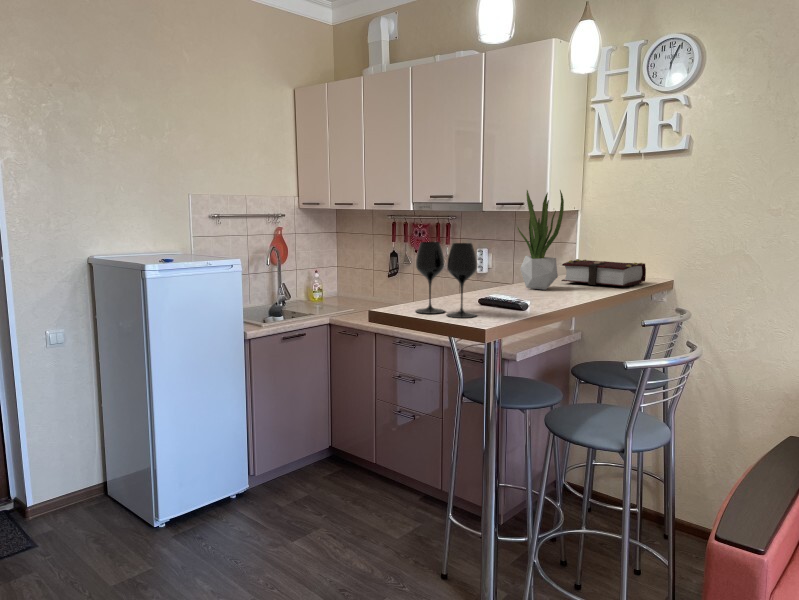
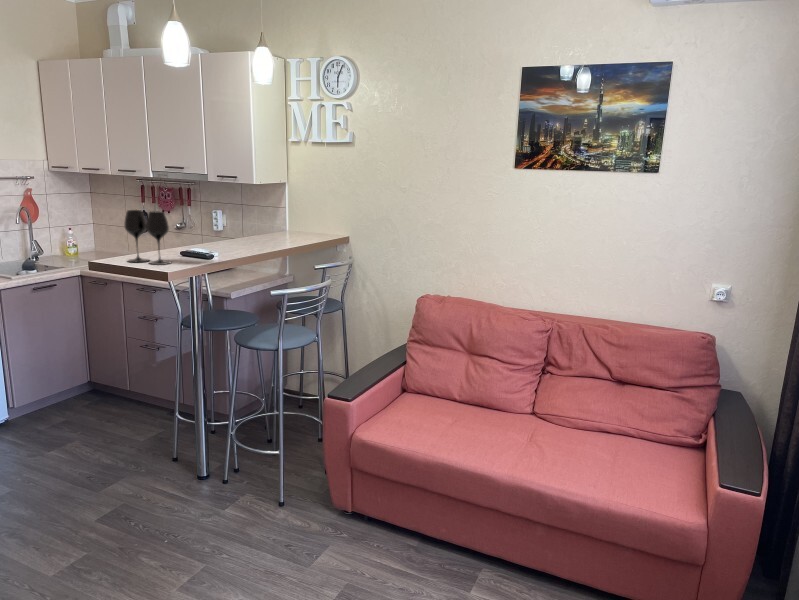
potted plant: present [517,190,564,290] -> none [220,169,255,244]
book: present [561,259,646,286] -> none [263,221,325,241]

